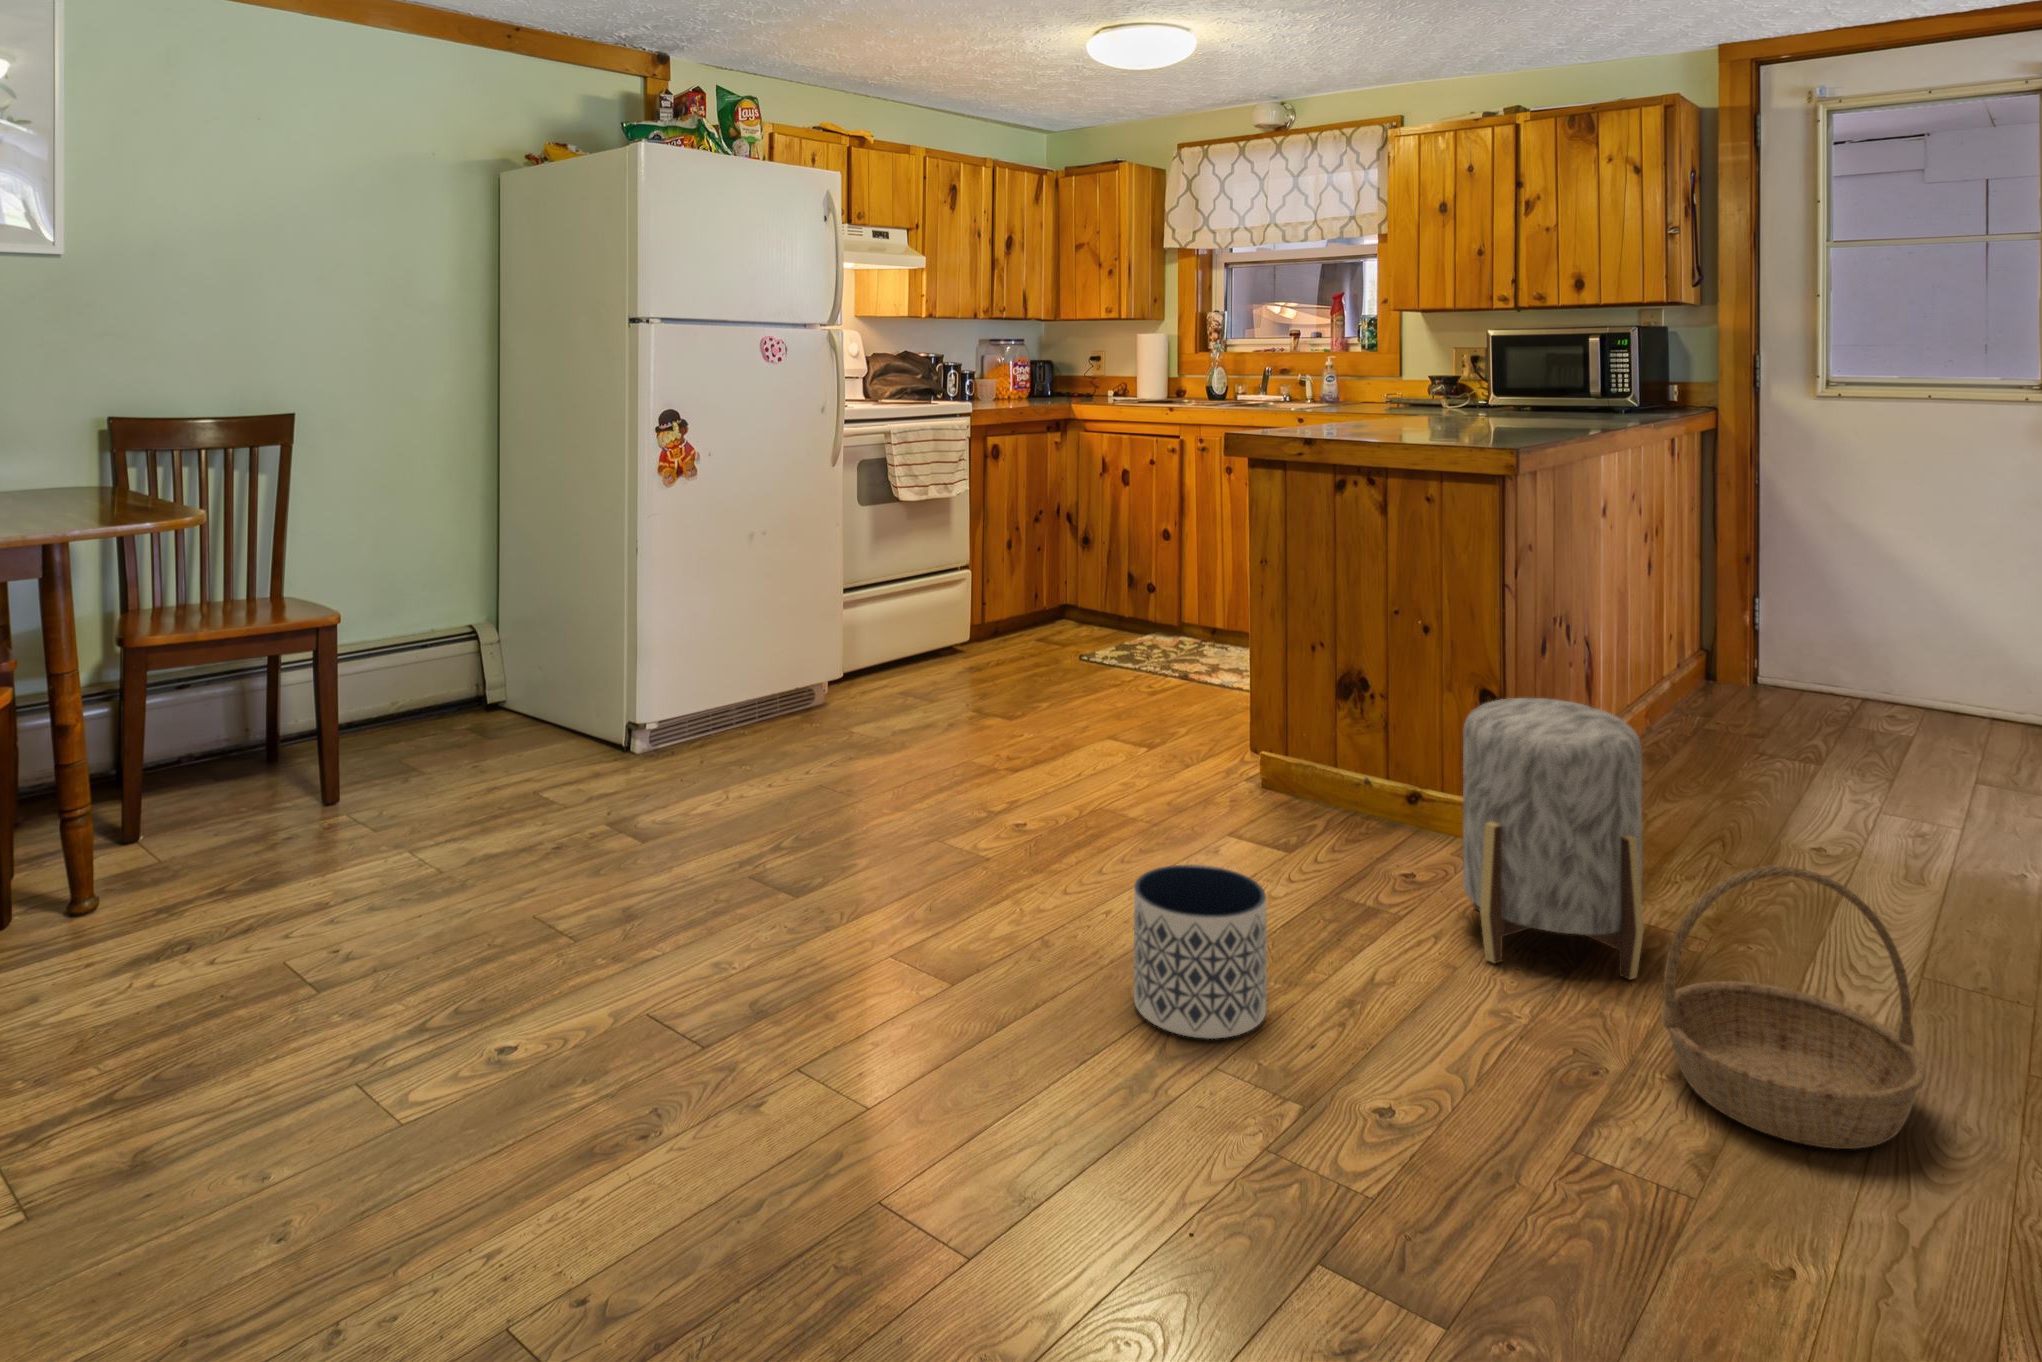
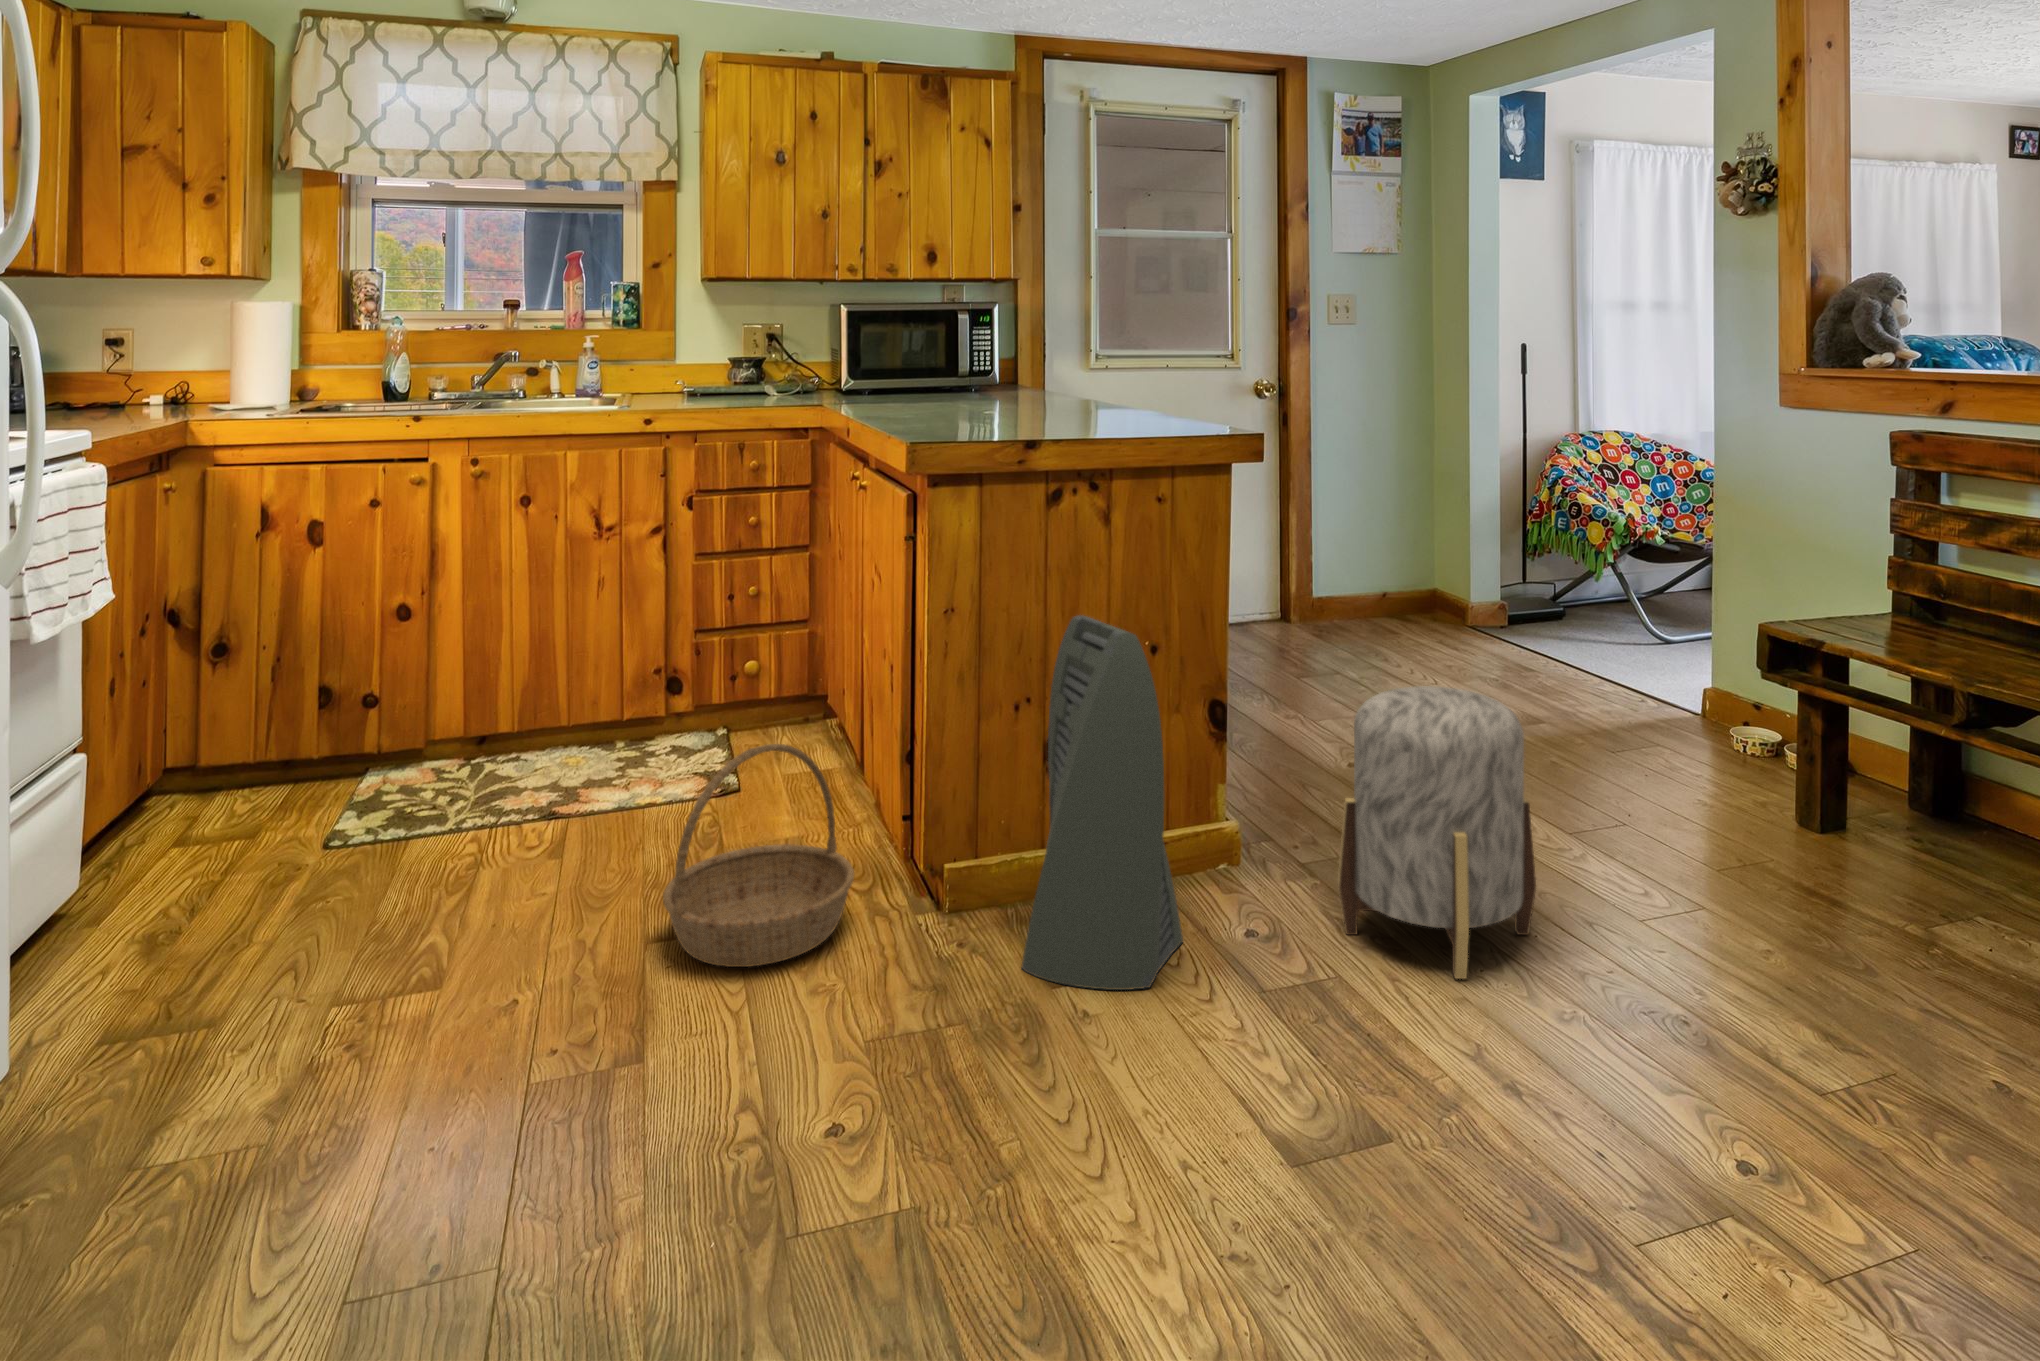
air purifier: none [1227,572,1350,862] -> present [1022,615,1183,990]
planter: present [1134,865,1267,1039] -> none [1386,1008,1563,1264]
basket: present [1661,865,1926,1149] -> present [663,744,854,967]

